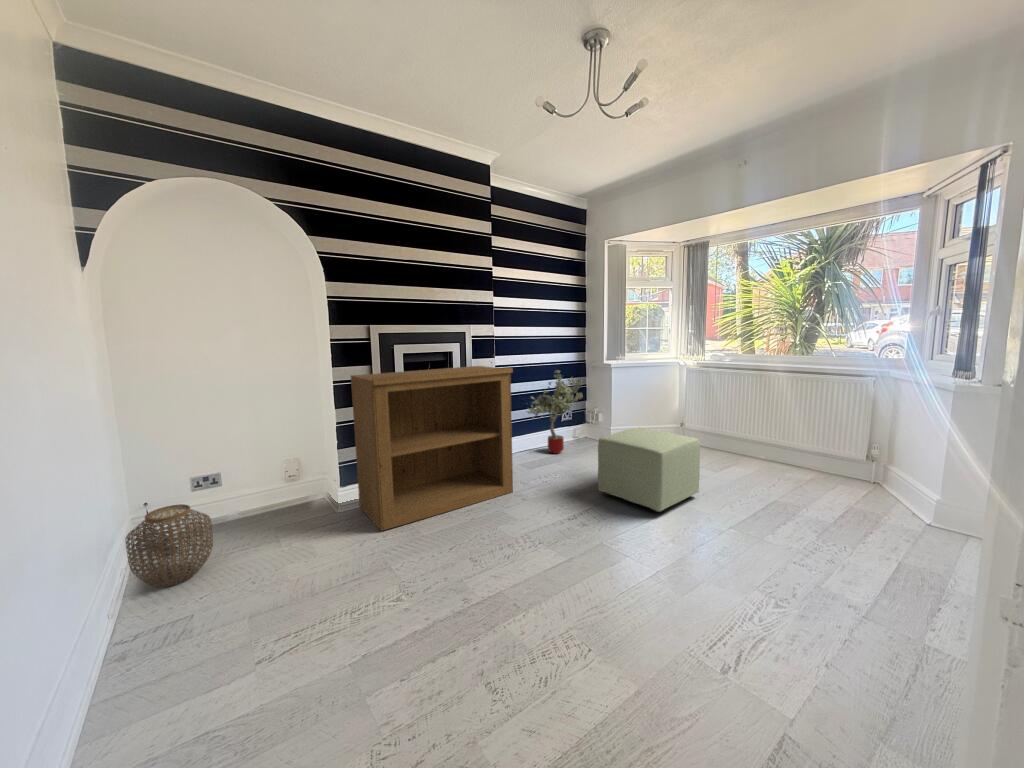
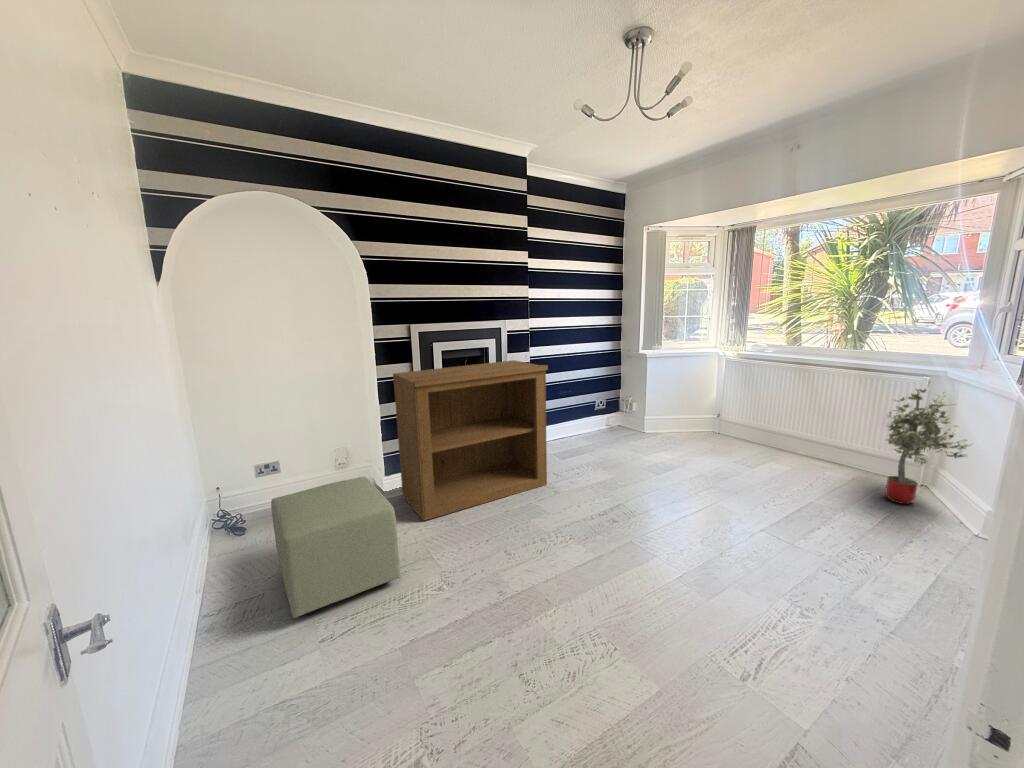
potted tree: present [526,370,583,454] -> present [885,389,971,504]
ottoman: present [598,428,700,512] -> present [271,477,400,618]
woven basket: present [126,504,213,587] -> none [204,495,276,567]

